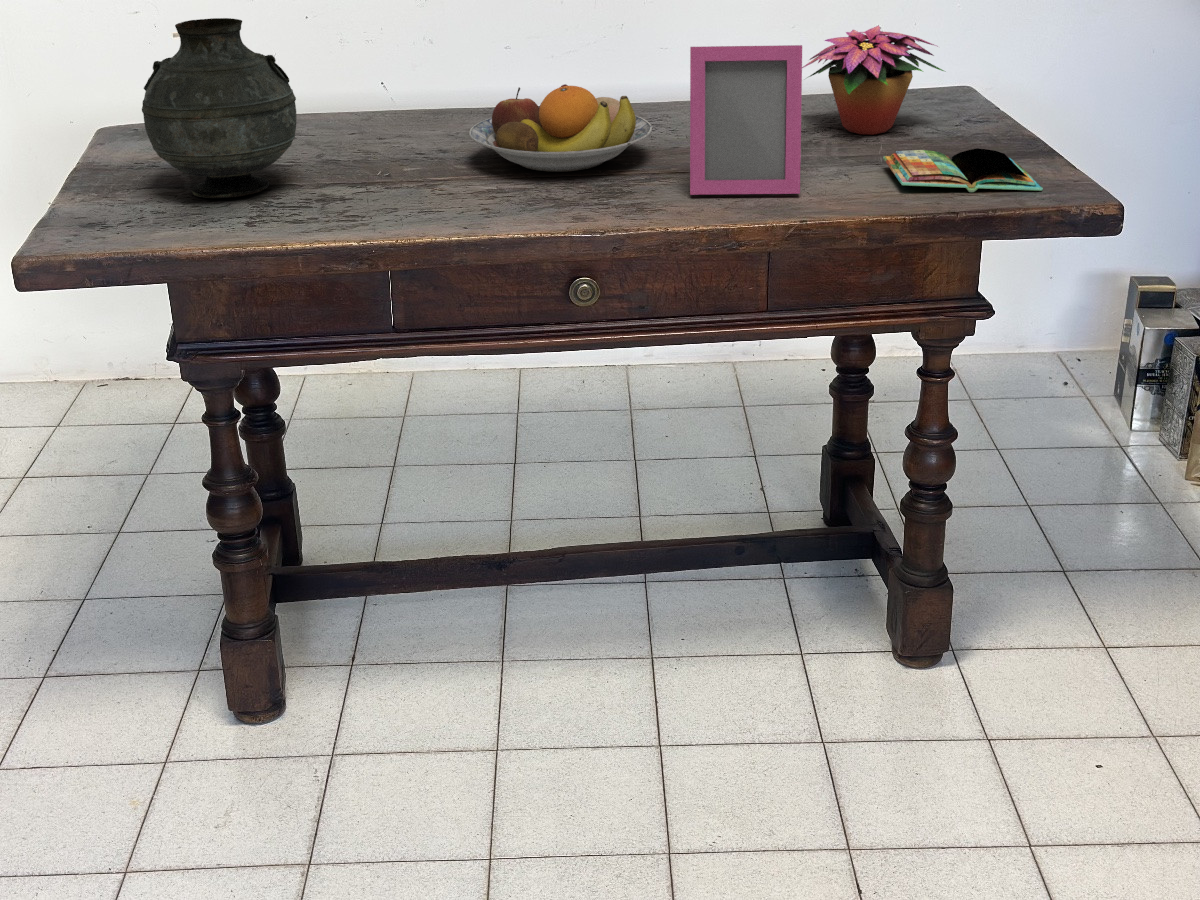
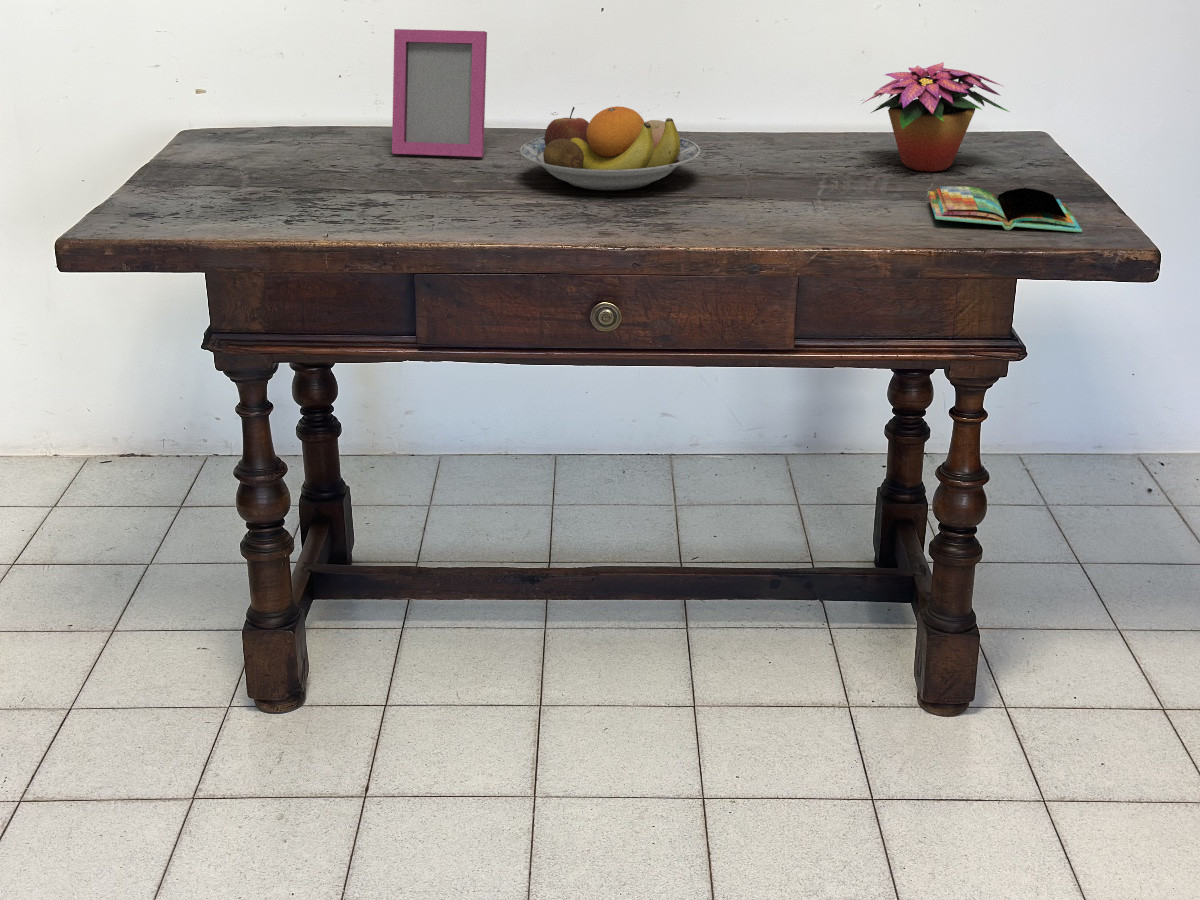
vase: present [142,18,297,198] -> none [203,26,350,197]
picture frame: present [690,45,802,195] -> present [392,29,487,157]

